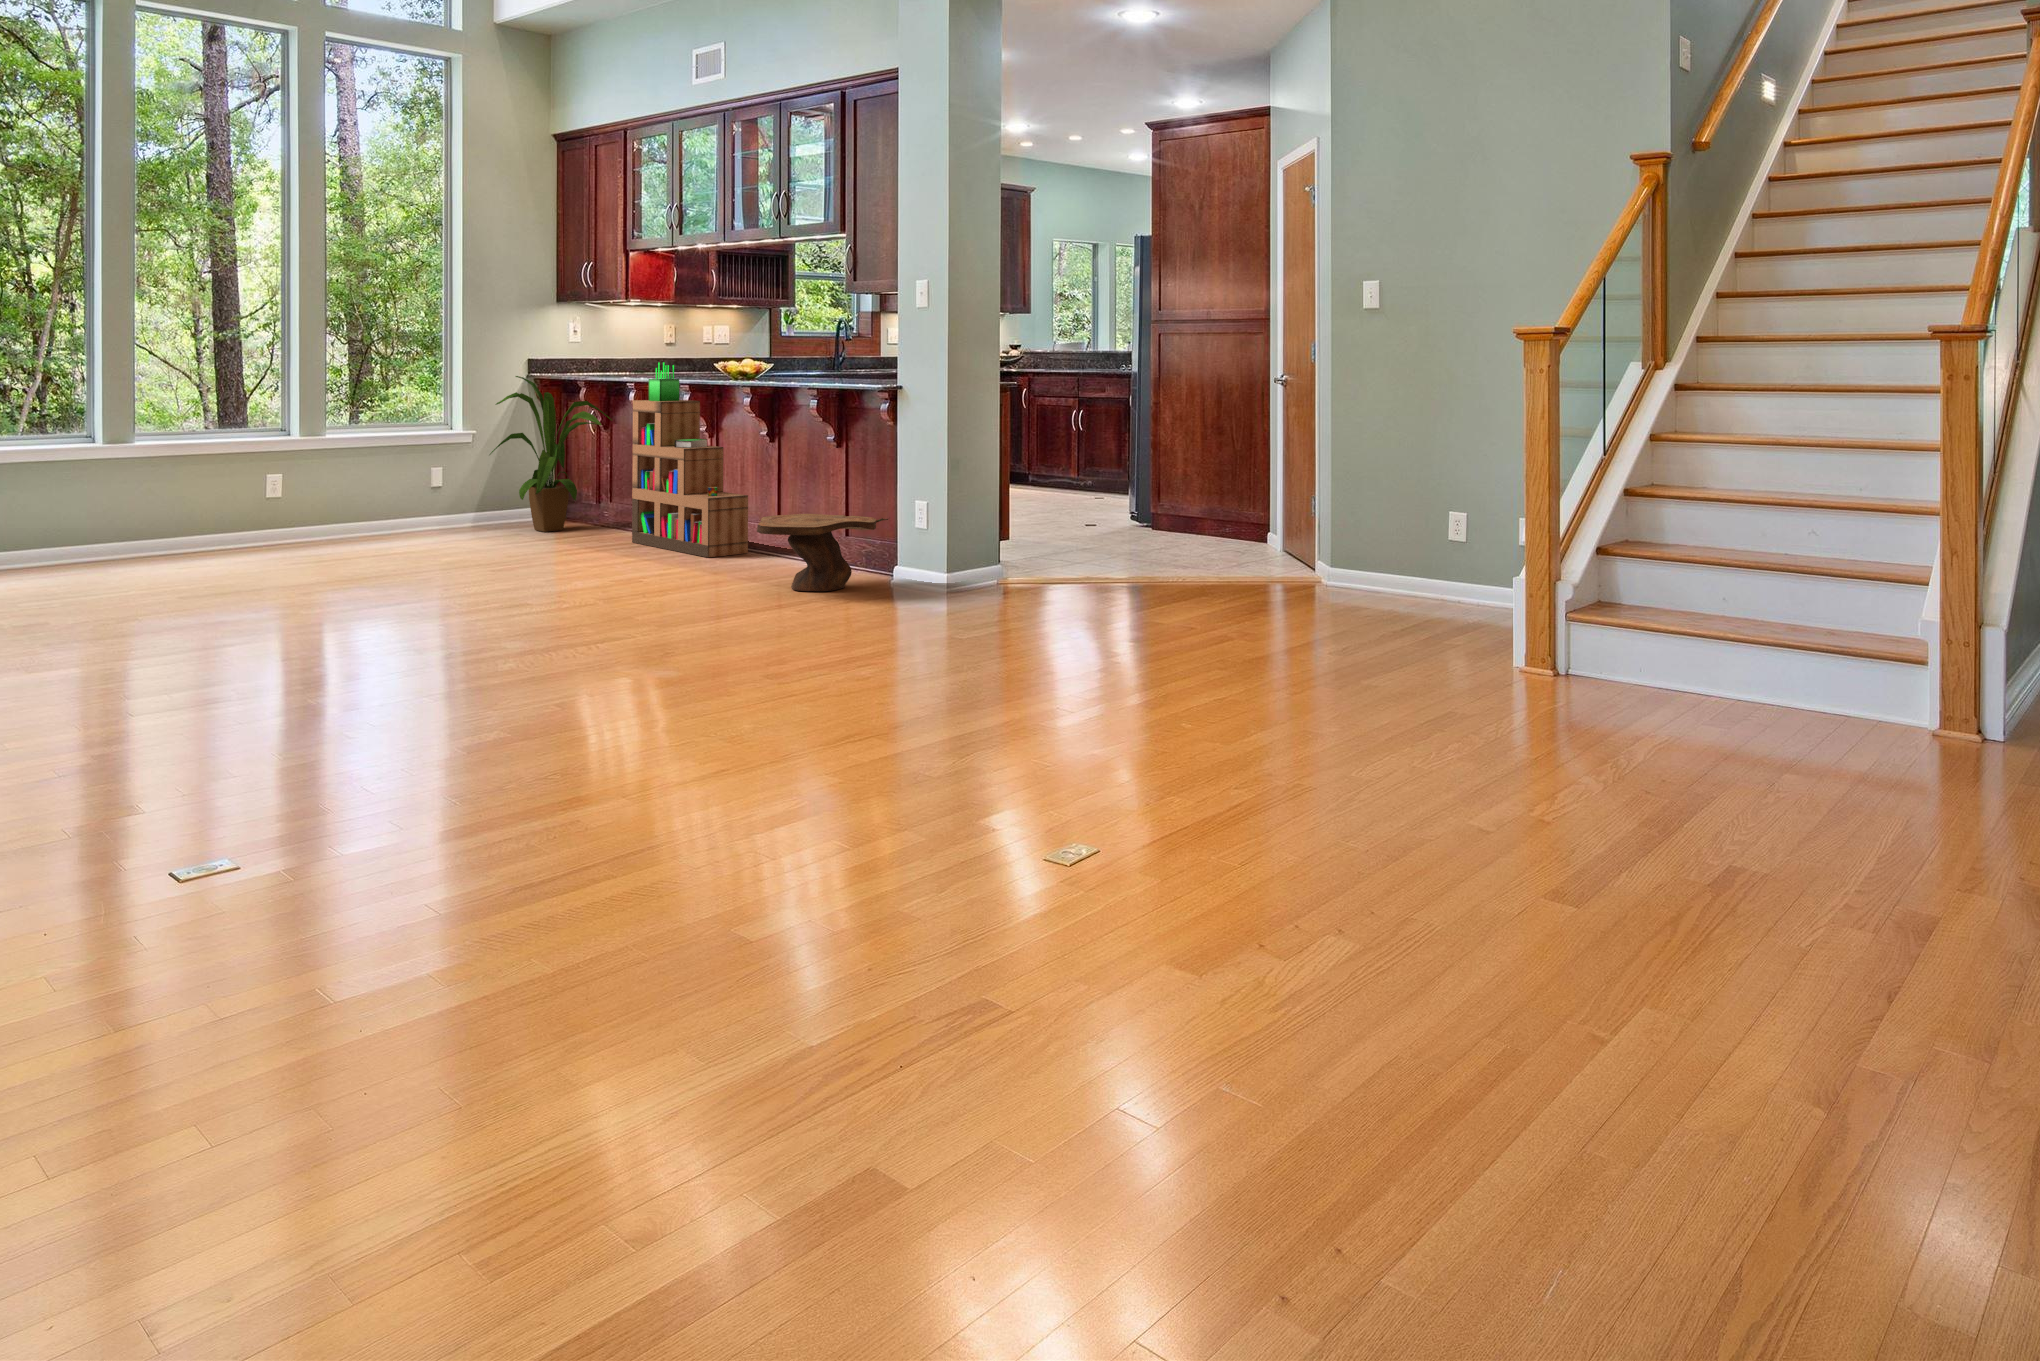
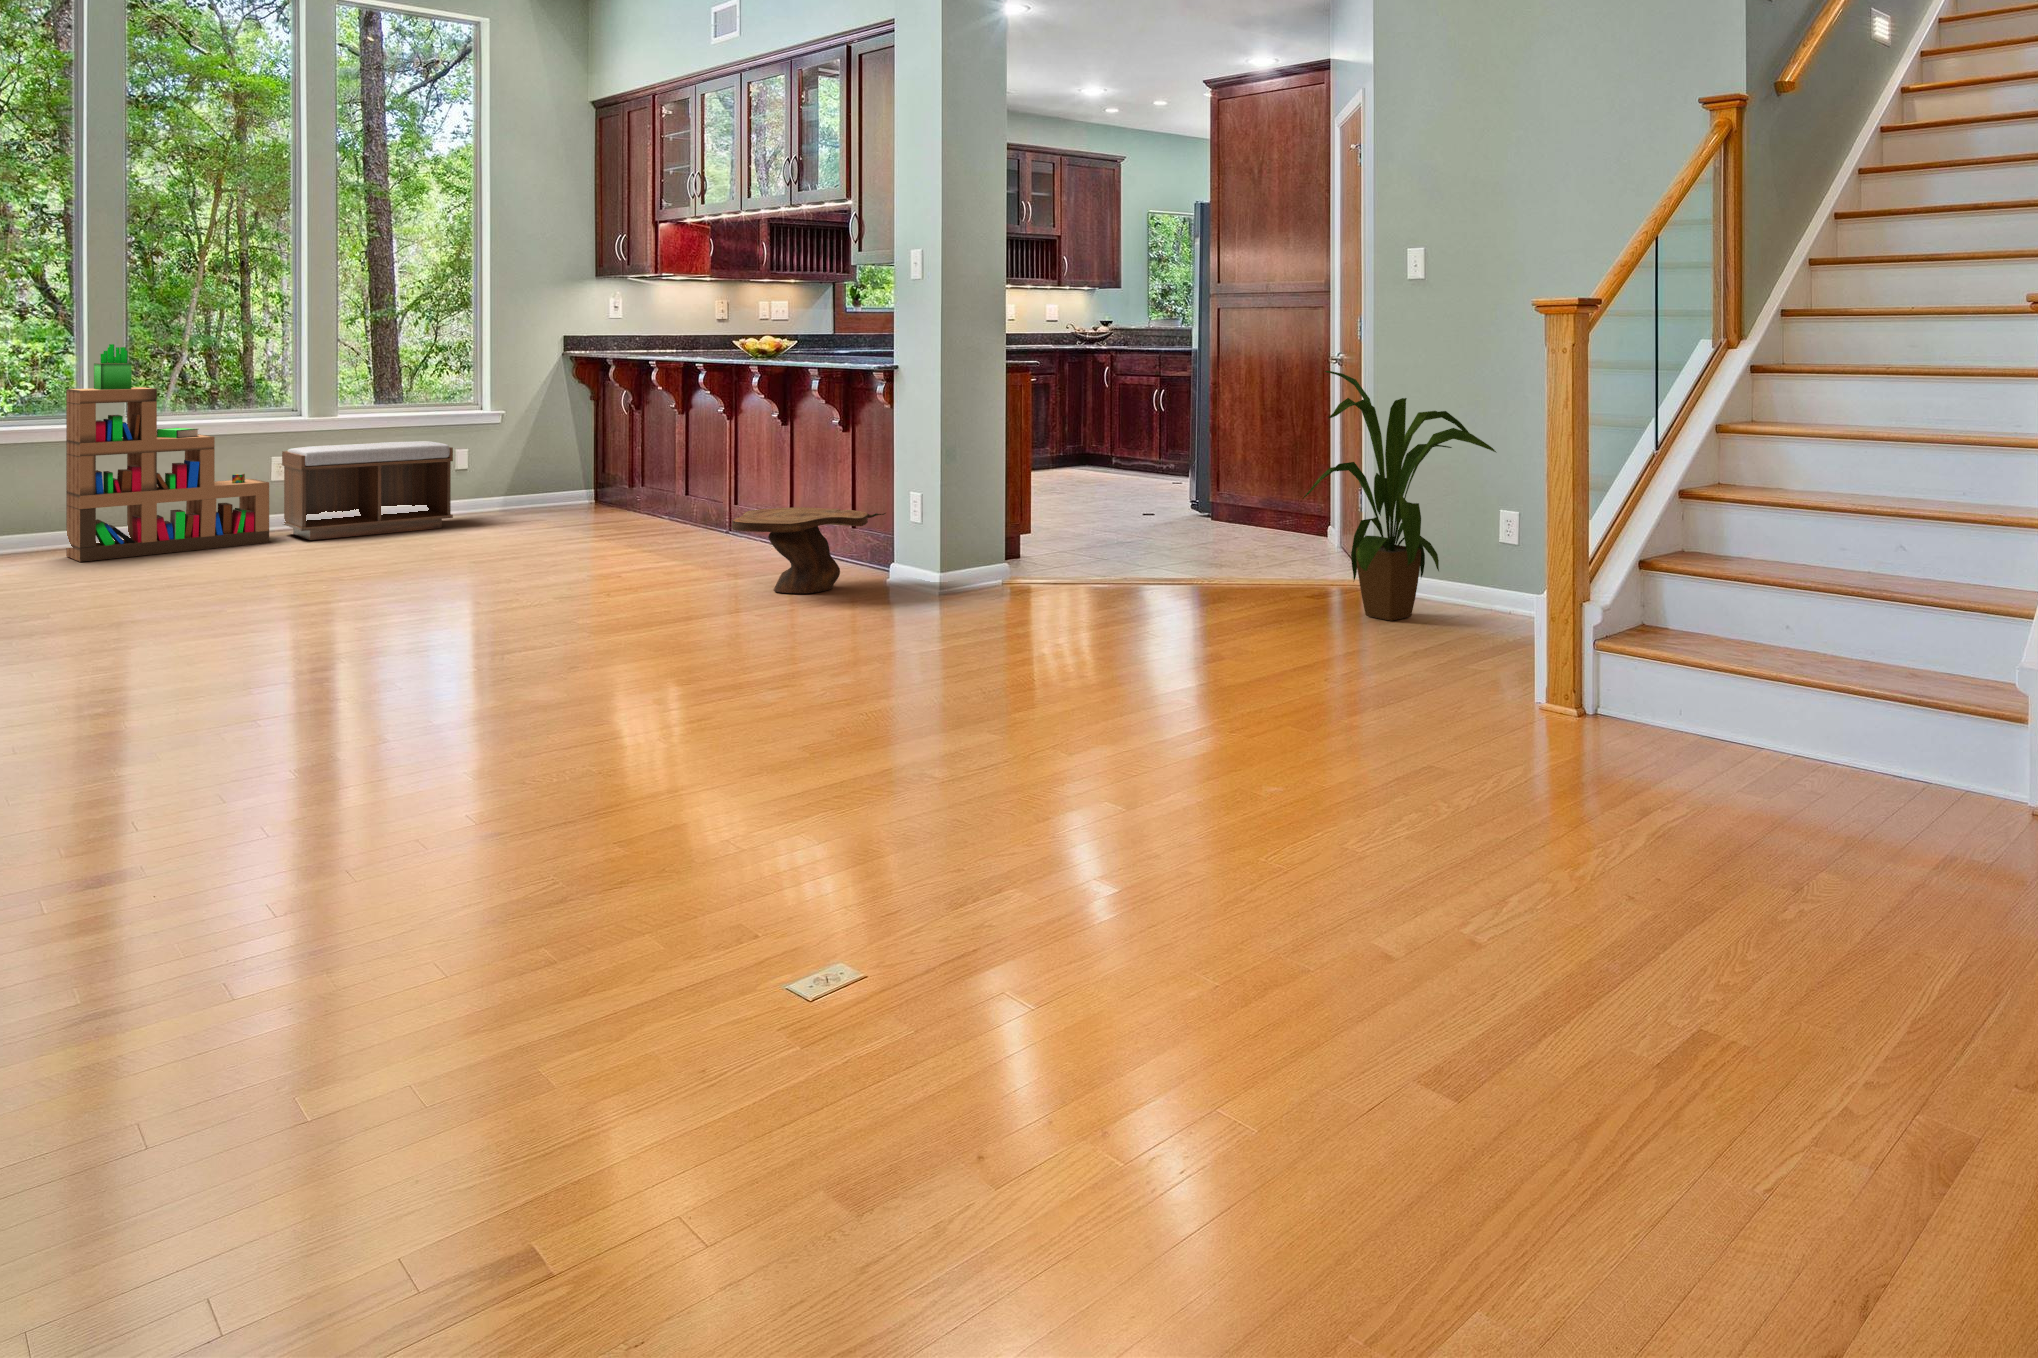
bookshelf: present [632,363,748,557] -> present [66,344,269,562]
house plant: present [490,376,611,532] -> present [1303,371,1496,621]
bench: none [279,457,440,550] -> present [282,441,453,540]

